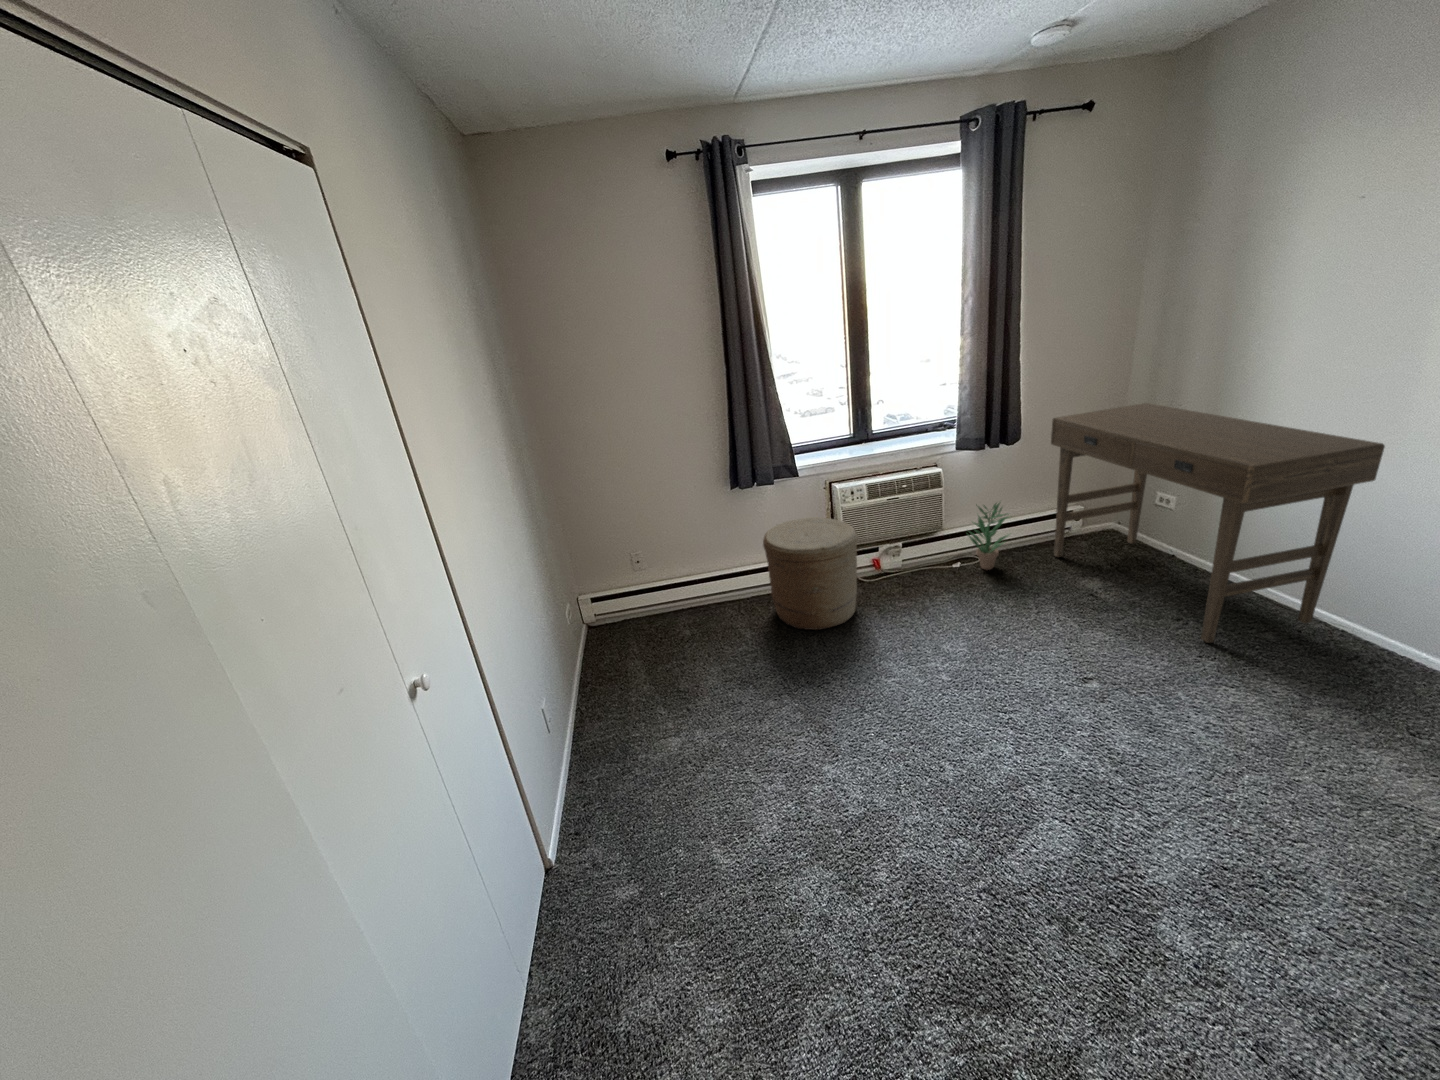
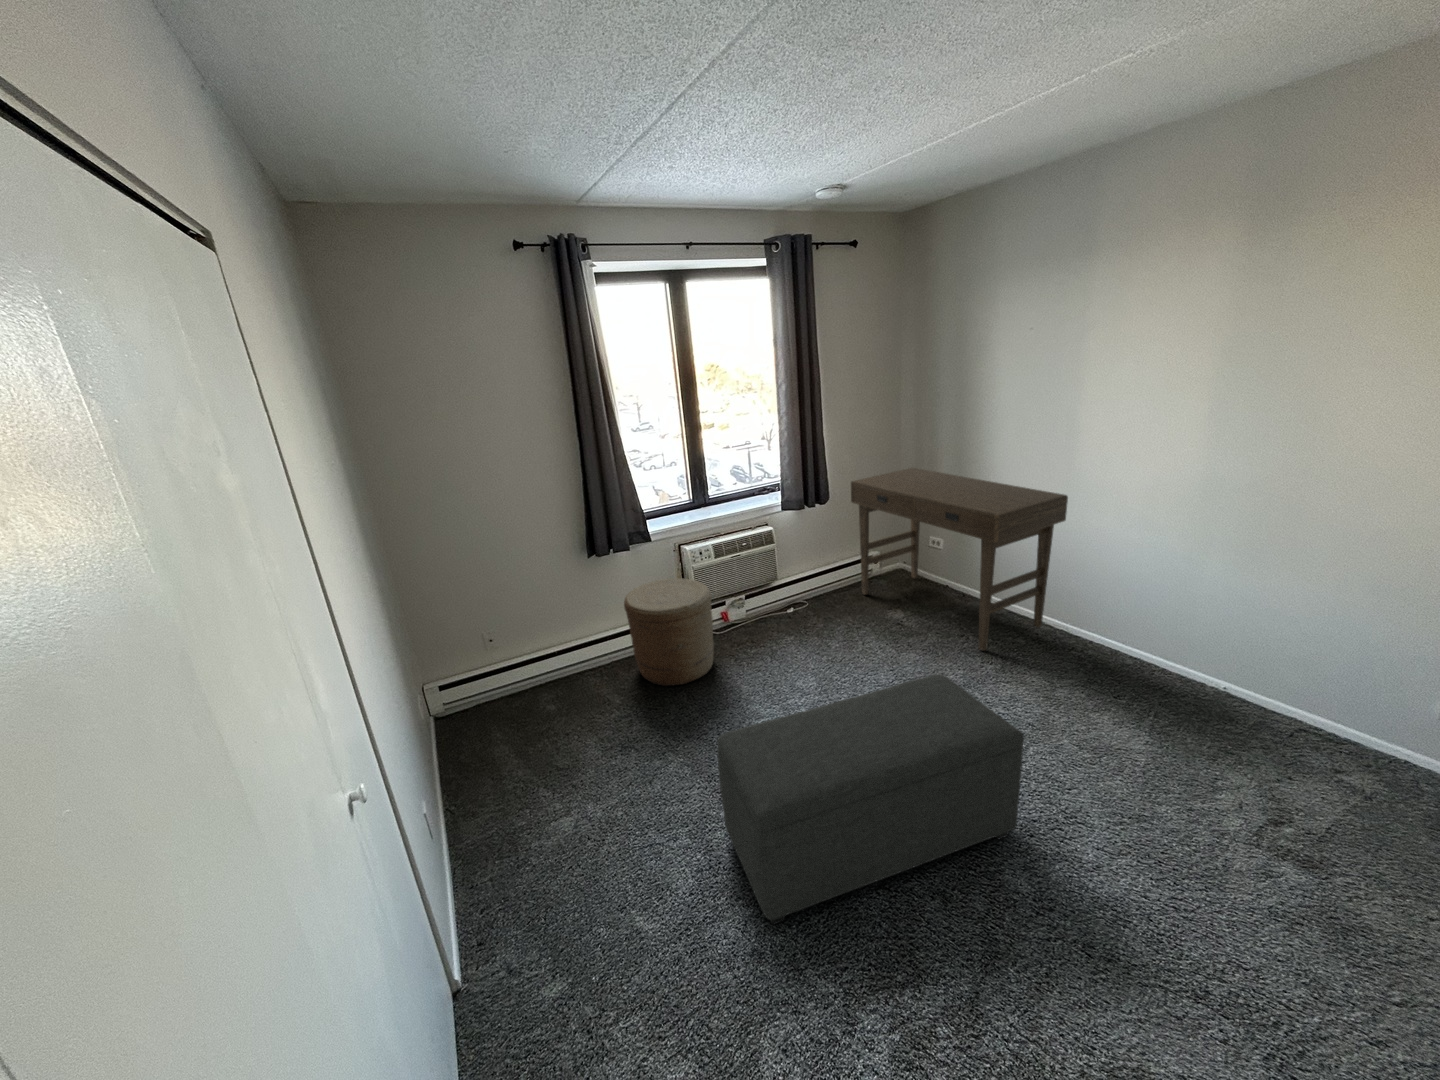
potted plant: present [969,503,1008,570] -> none [794,551,831,611]
ottoman: none [815,661,1215,896] -> present [717,674,1024,925]

